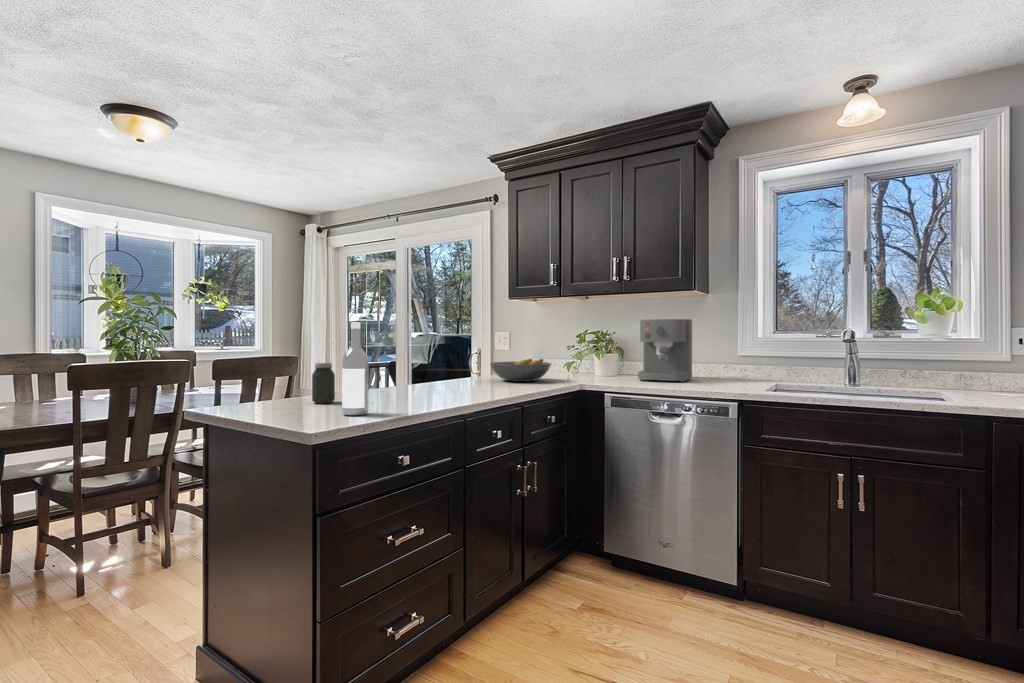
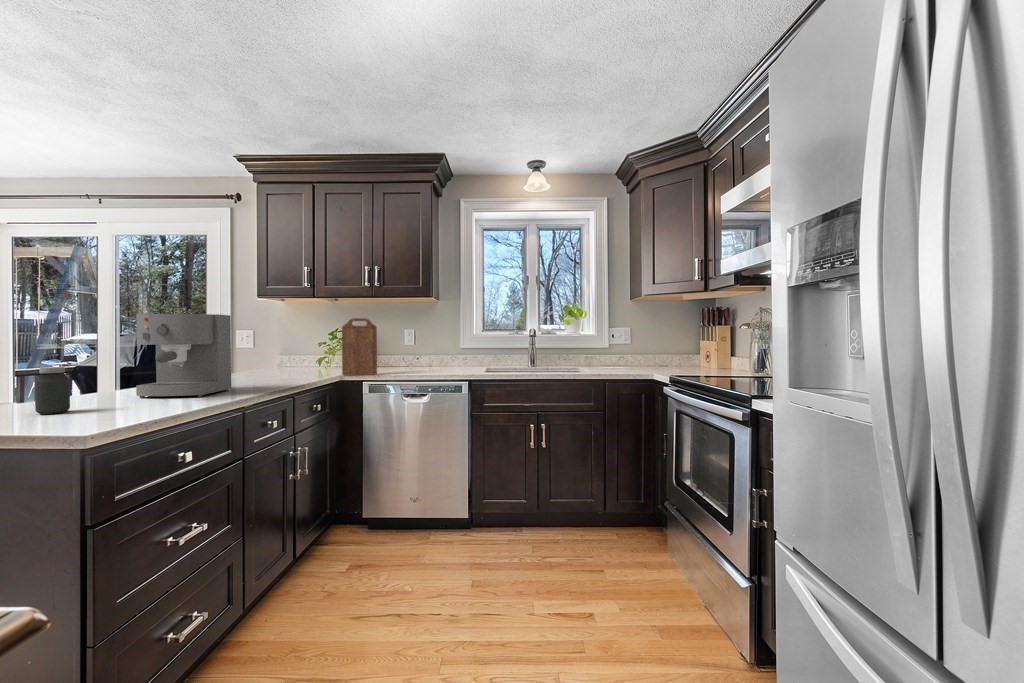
cutting board: none [585,317,624,384] -> present [342,318,377,376]
coffee maker: present [638,319,692,382] -> present [136,314,231,398]
wine bottle: present [342,322,369,415] -> none [102,322,138,422]
fruit bowl: present [490,359,551,382] -> none [242,356,309,378]

